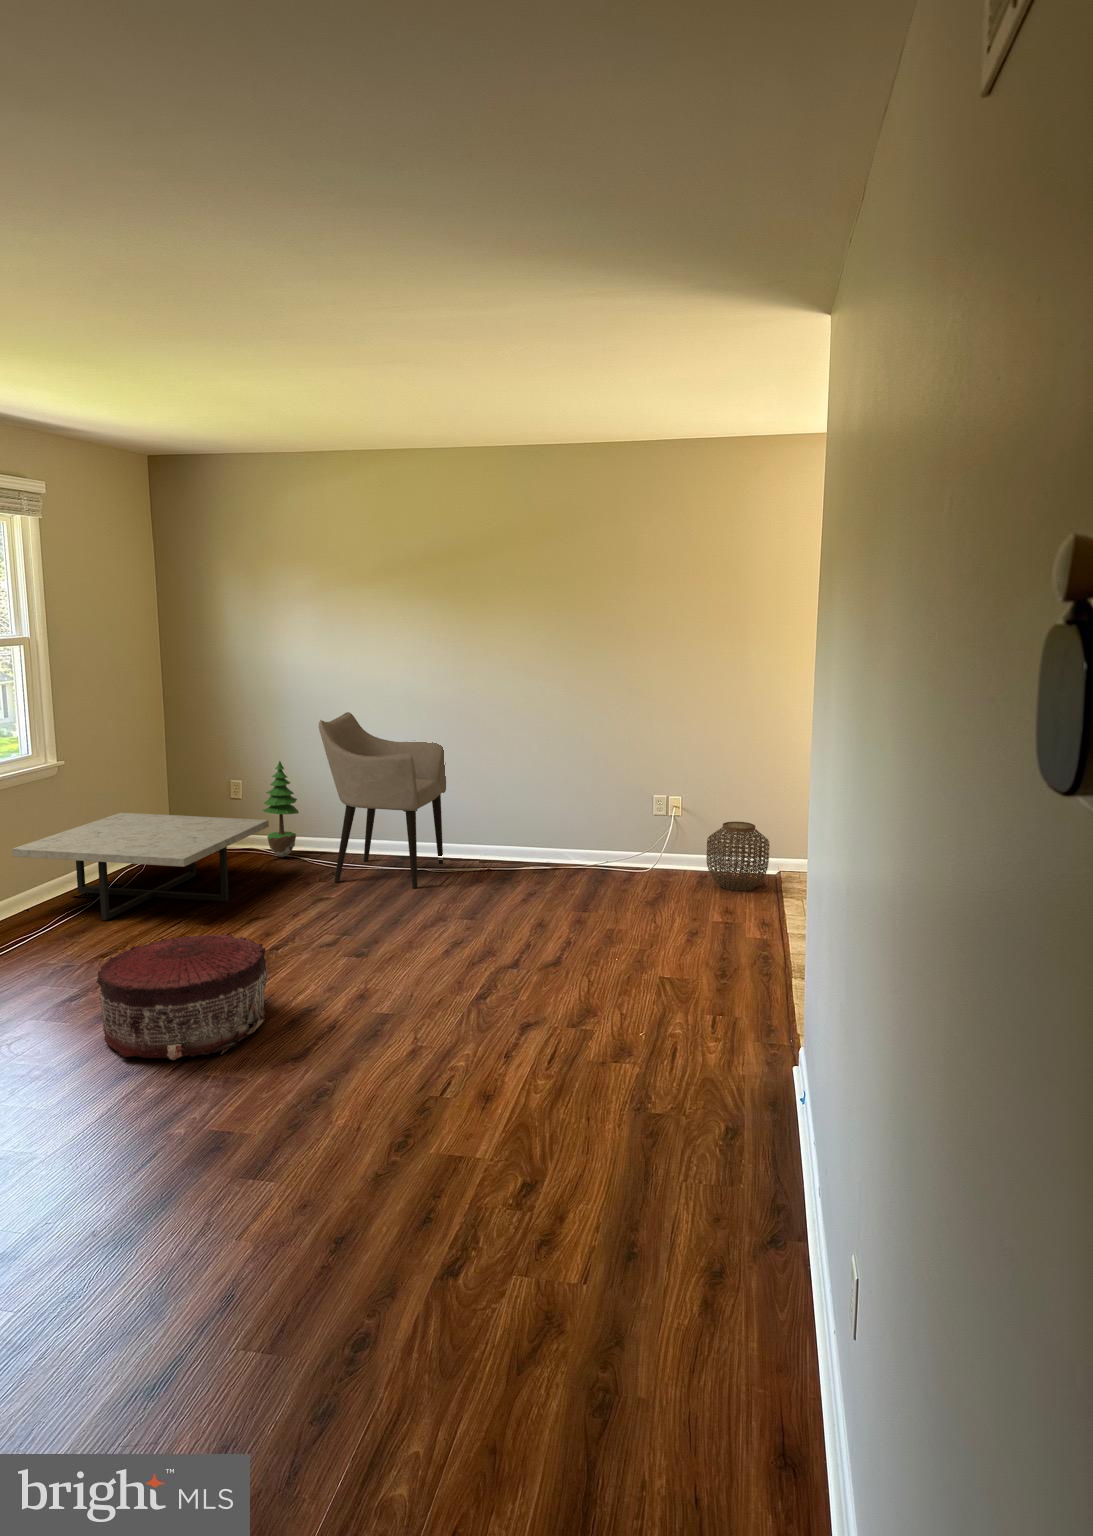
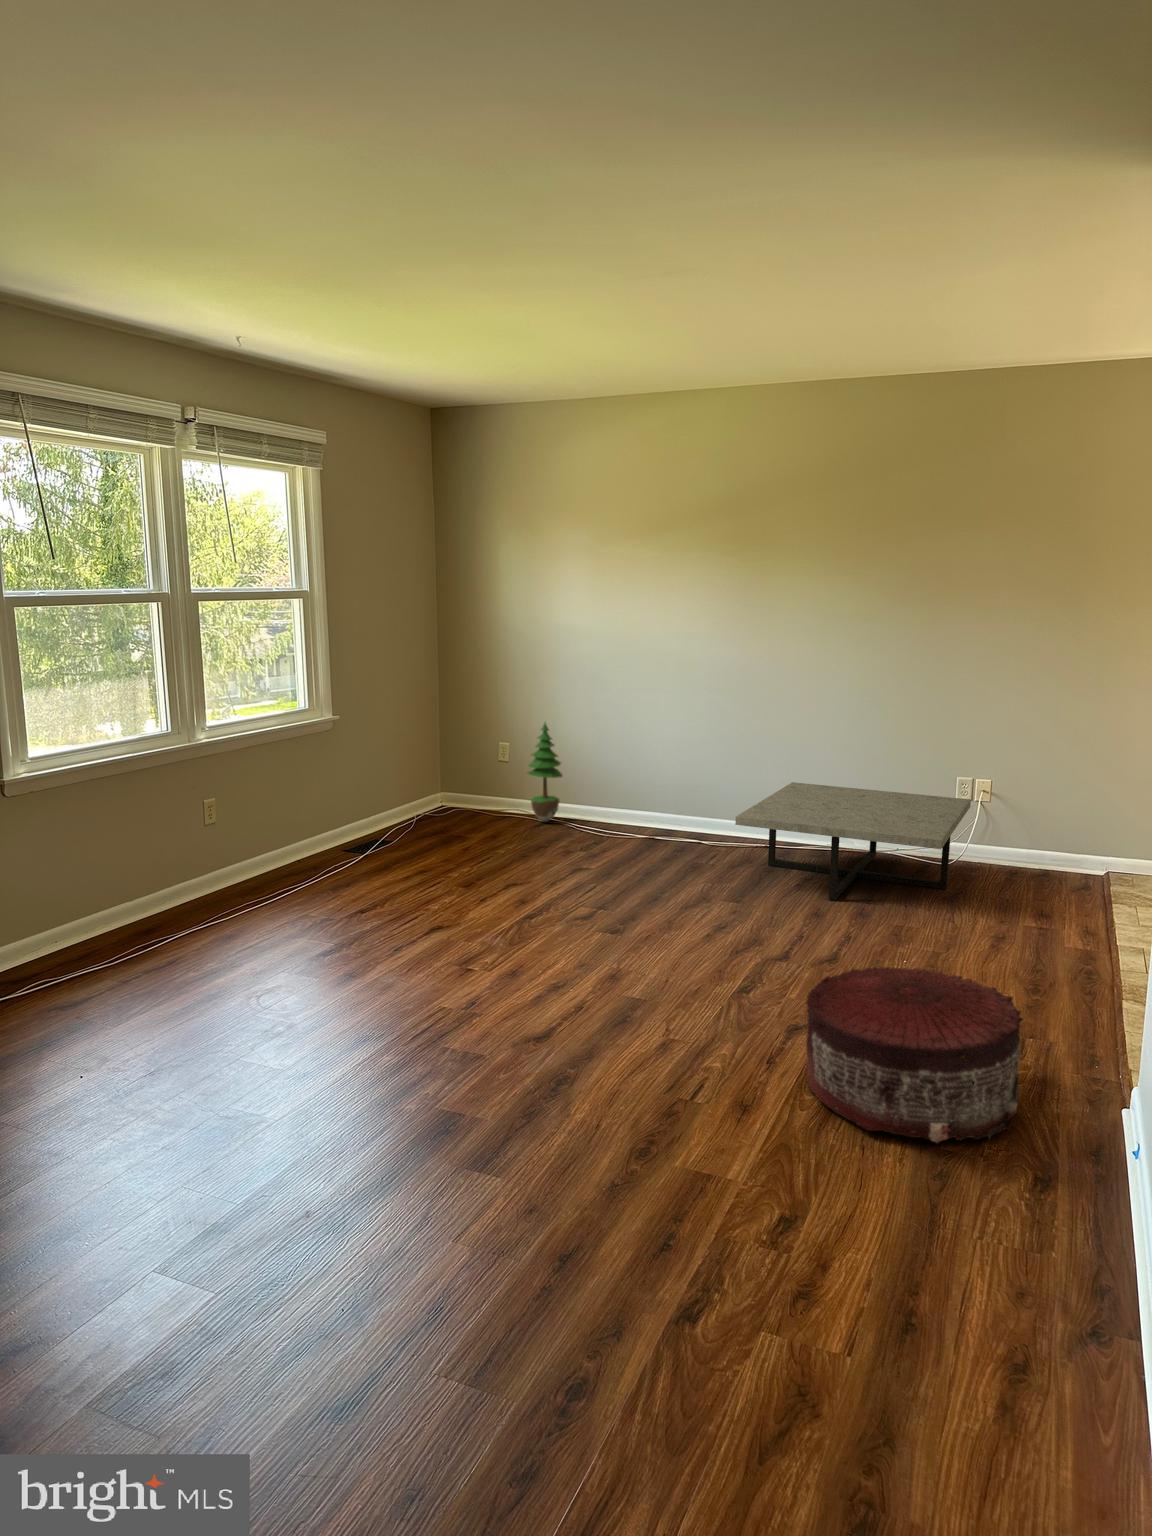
armchair: present [319,712,446,888] -> none [583,672,719,862]
coffee table: present [12,813,269,920] -> present [735,782,971,901]
woven basket: present [707,822,769,891] -> none [1019,806,1100,888]
pouf: present [97,934,267,1060] -> present [806,967,1023,1143]

